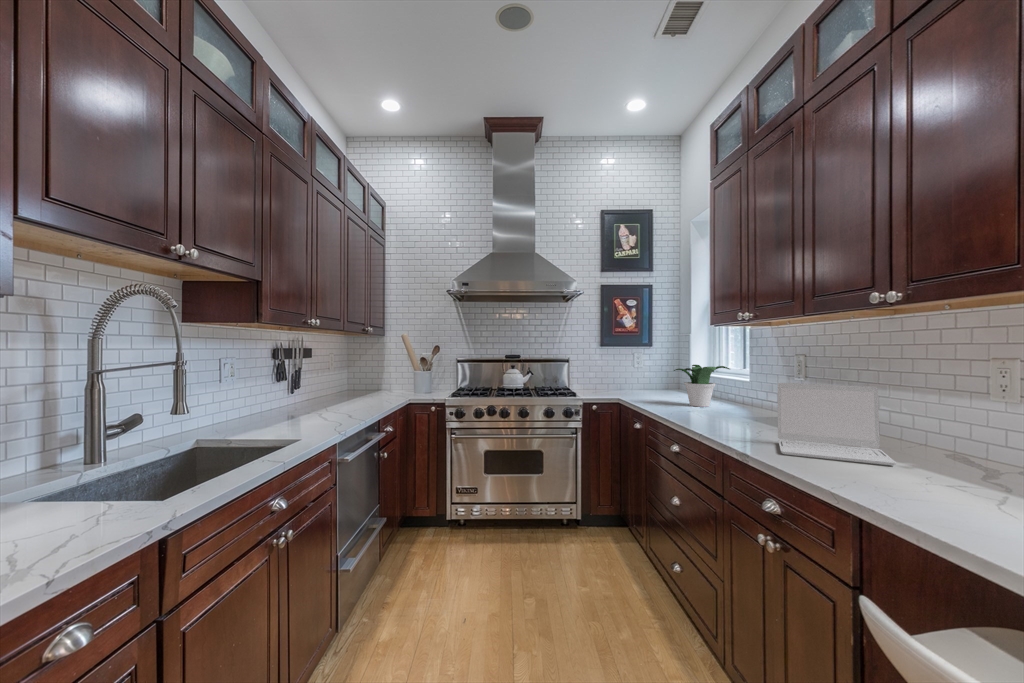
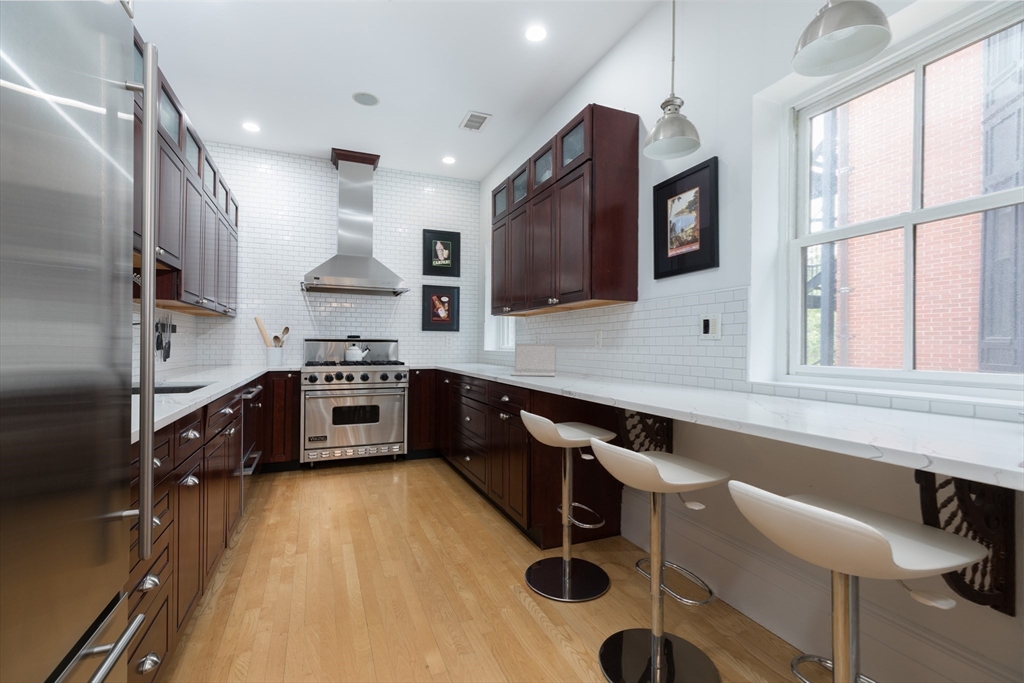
potted plant: present [674,365,729,407] -> none [470,341,504,367]

